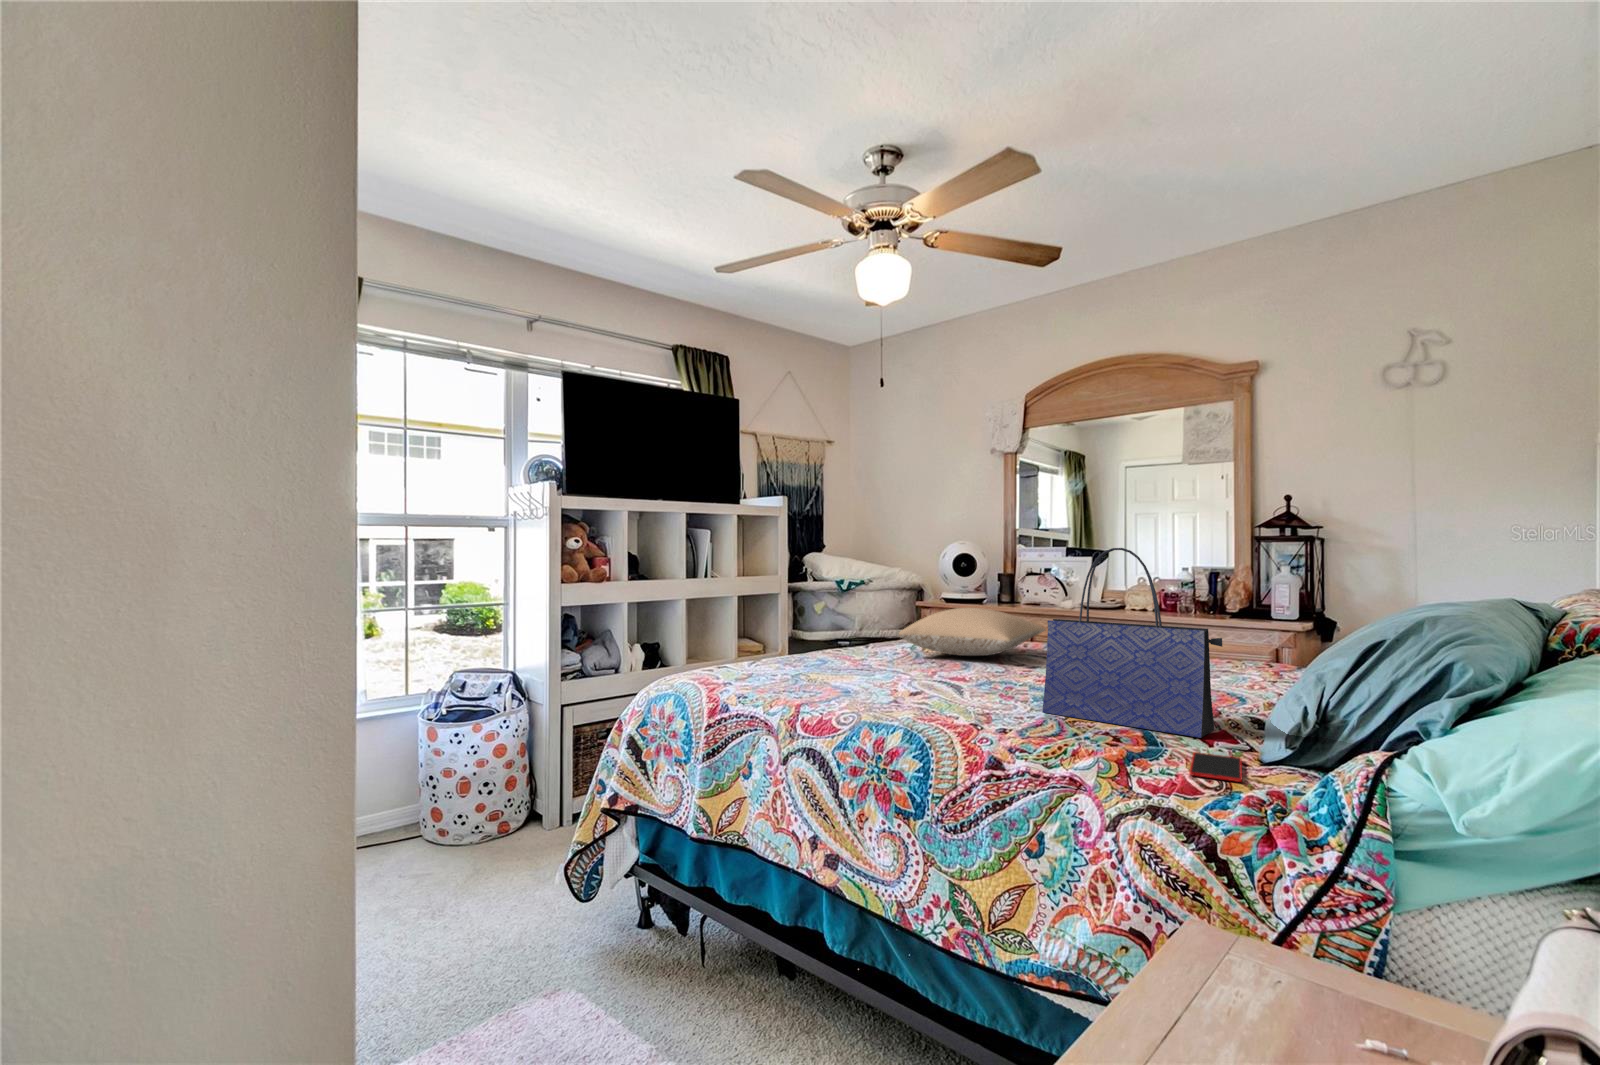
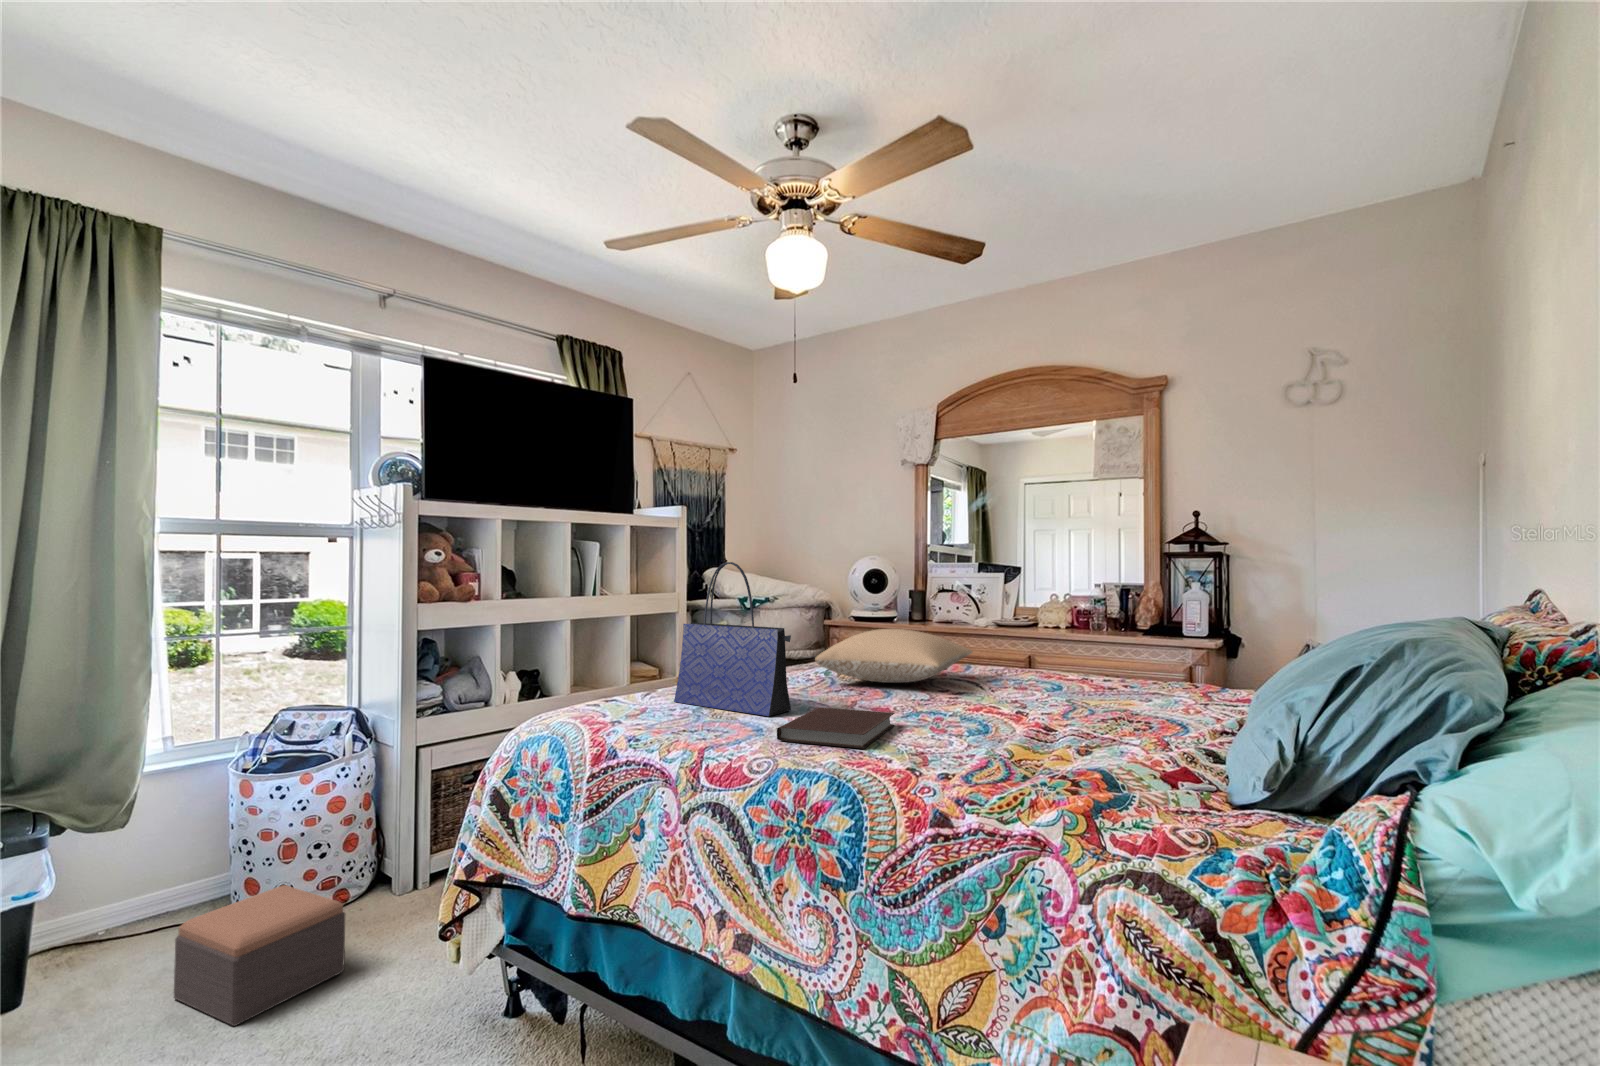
tote bag: present [1042,548,1222,738] -> present [674,562,791,716]
notebook: none [861,674,966,707] -> present [777,708,895,749]
smartphone: present [1189,752,1242,782] -> none [1167,799,1233,838]
footstool: none [391,810,515,915] -> present [174,885,345,1026]

